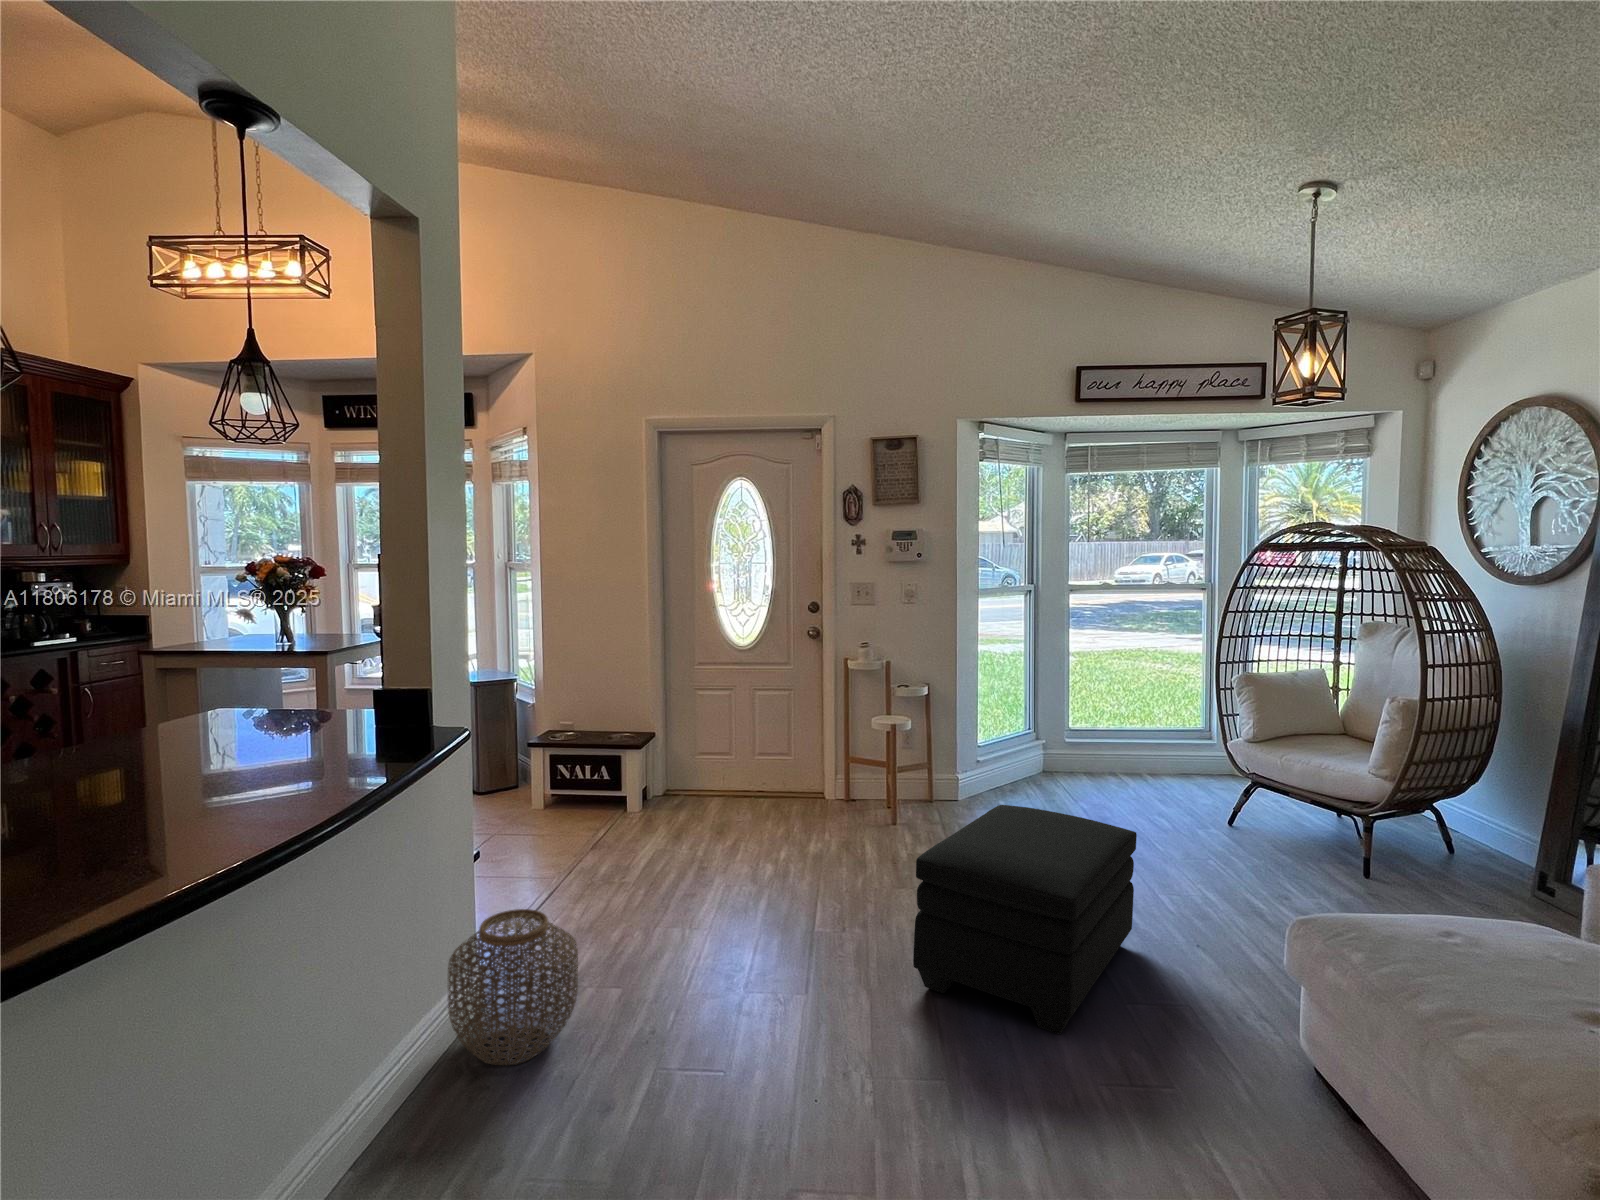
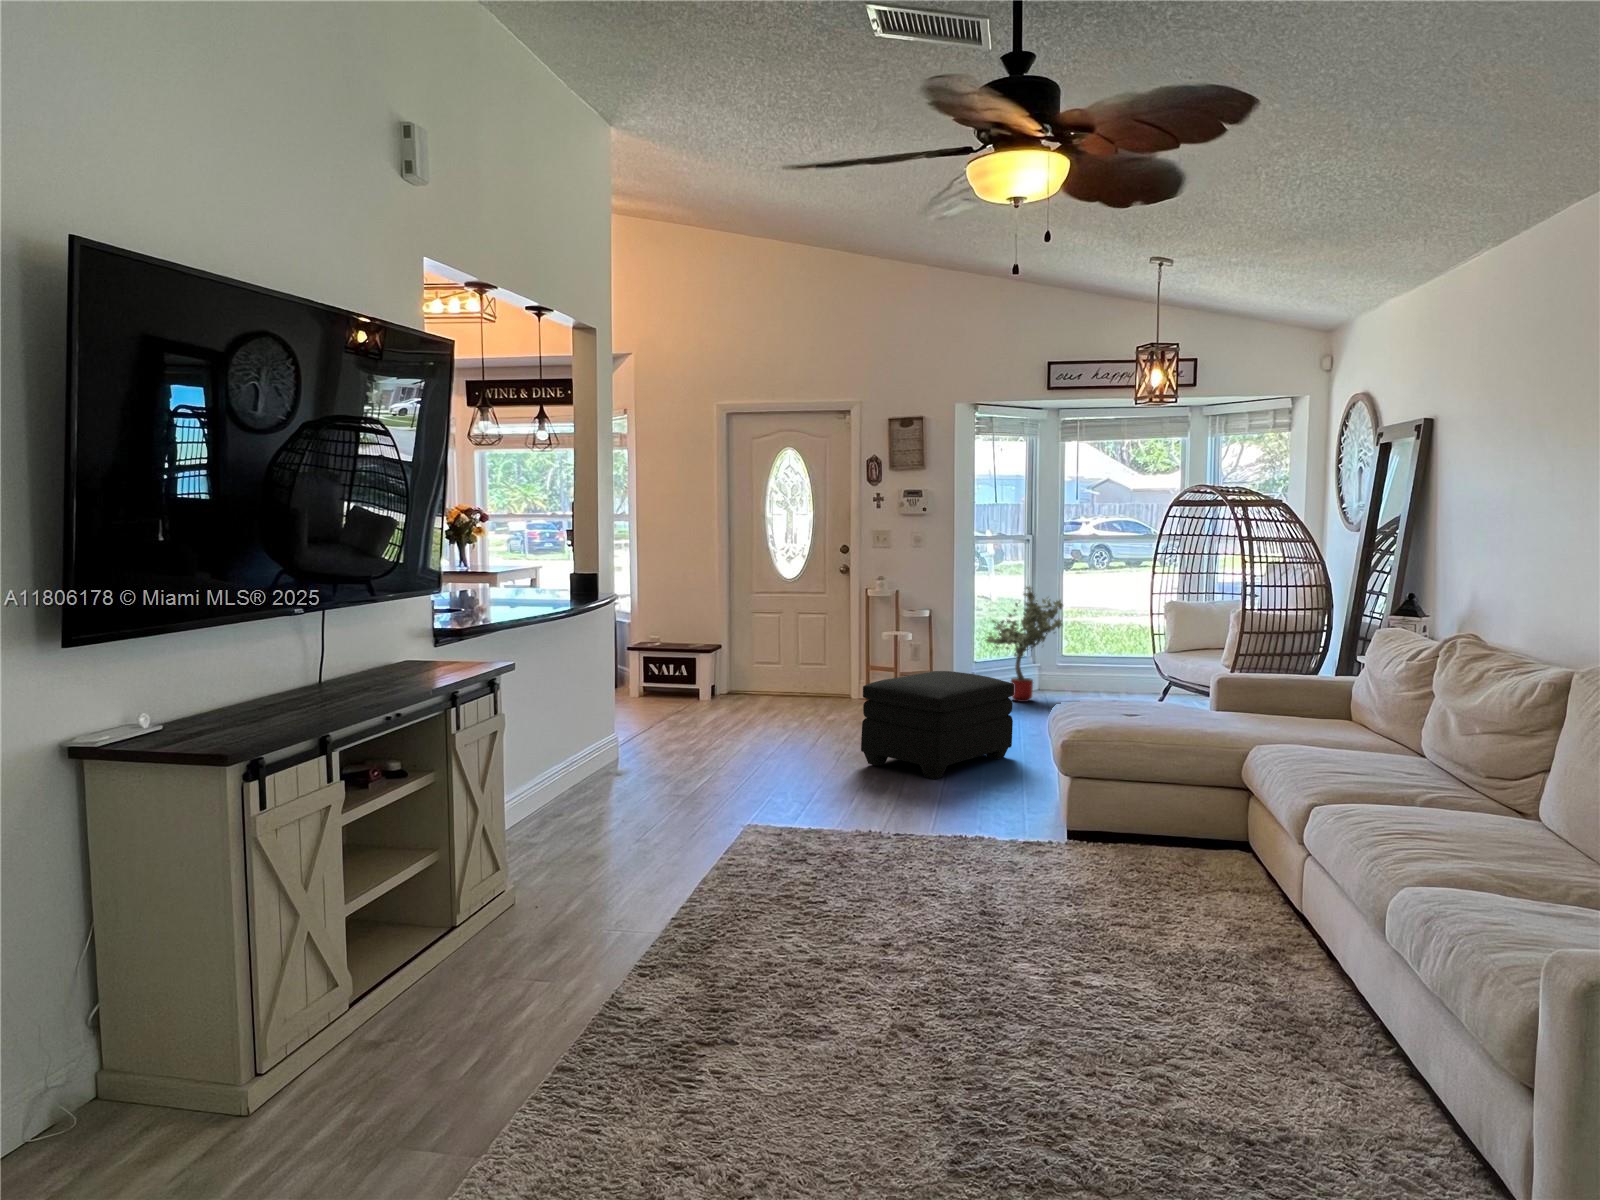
potted tree: none [994,649,1089,798] -> present [986,586,1063,702]
woven basket: present [448,909,578,1065] -> none [599,700,667,776]

